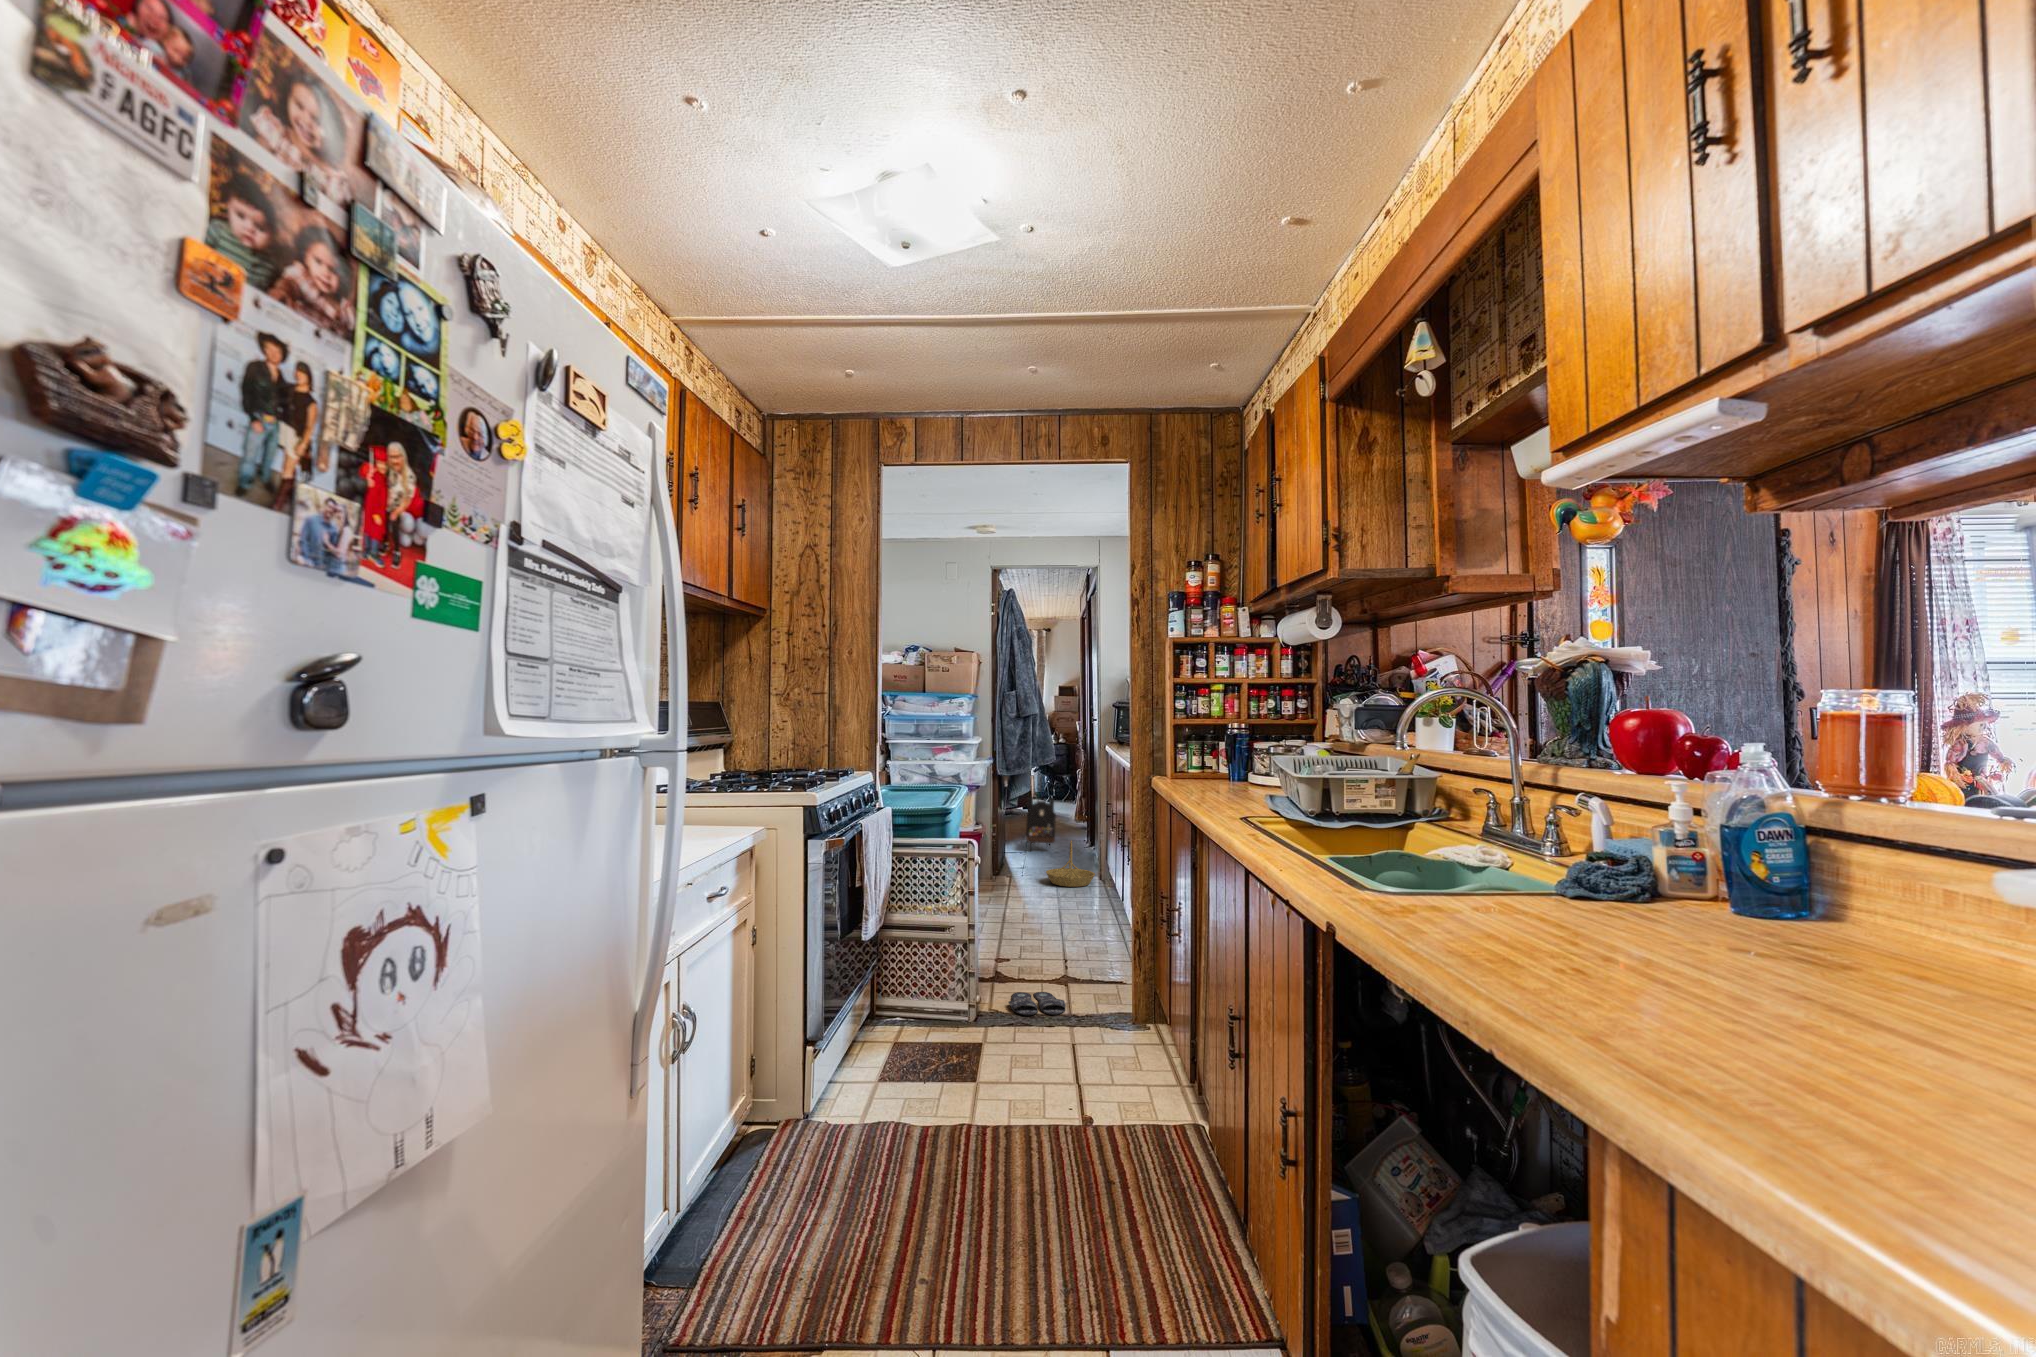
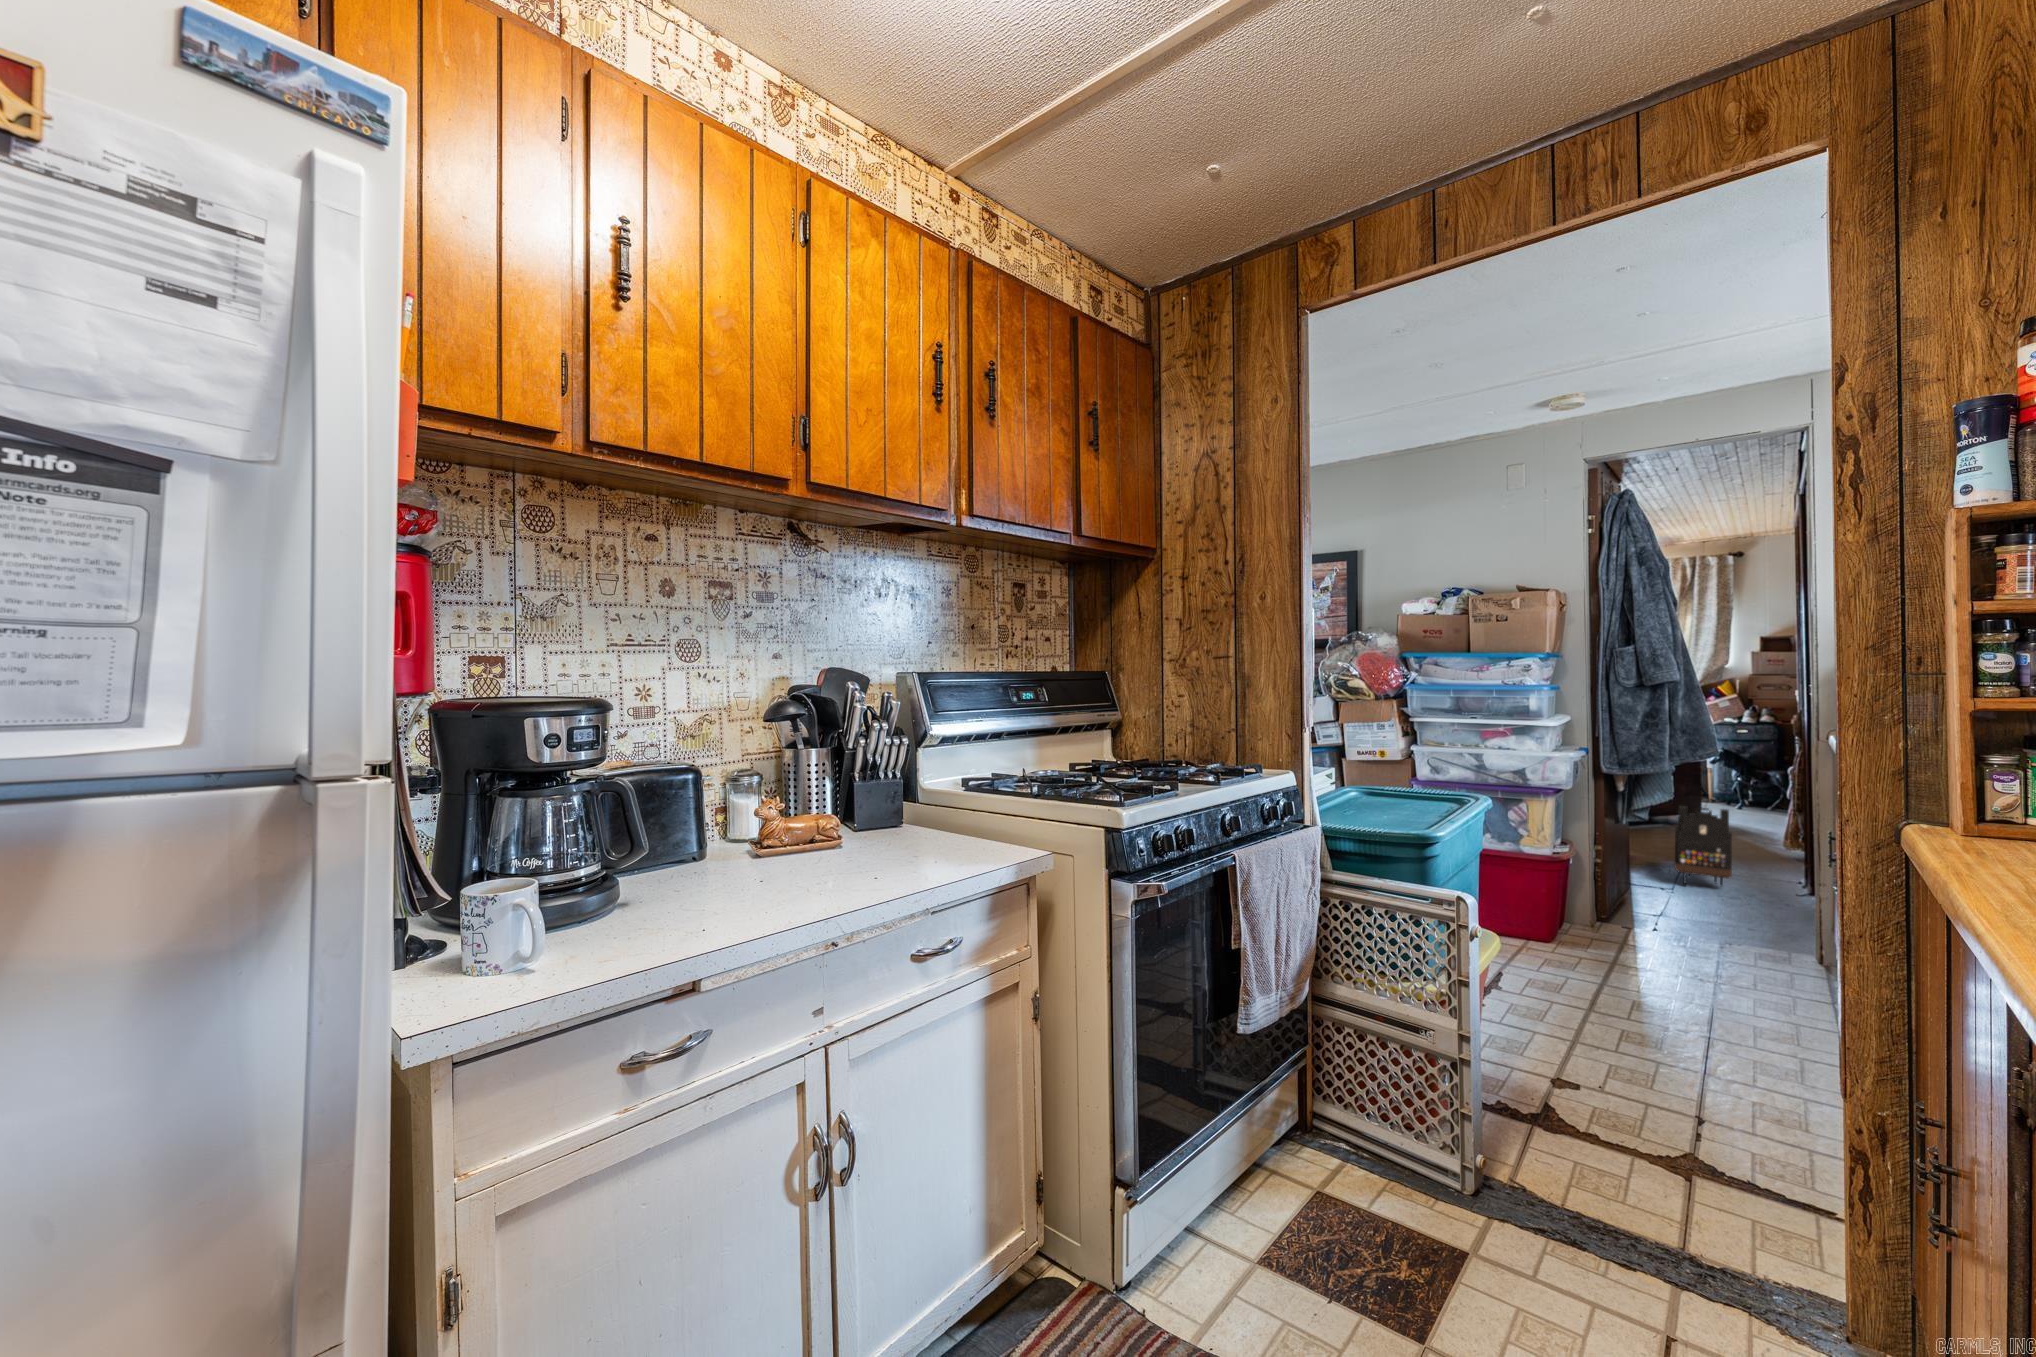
basket: present [1046,841,1095,887] -> none [1699,884,1806,964]
slippers: present [1008,992,1065,1015] -> none [1548,1160,1674,1242]

